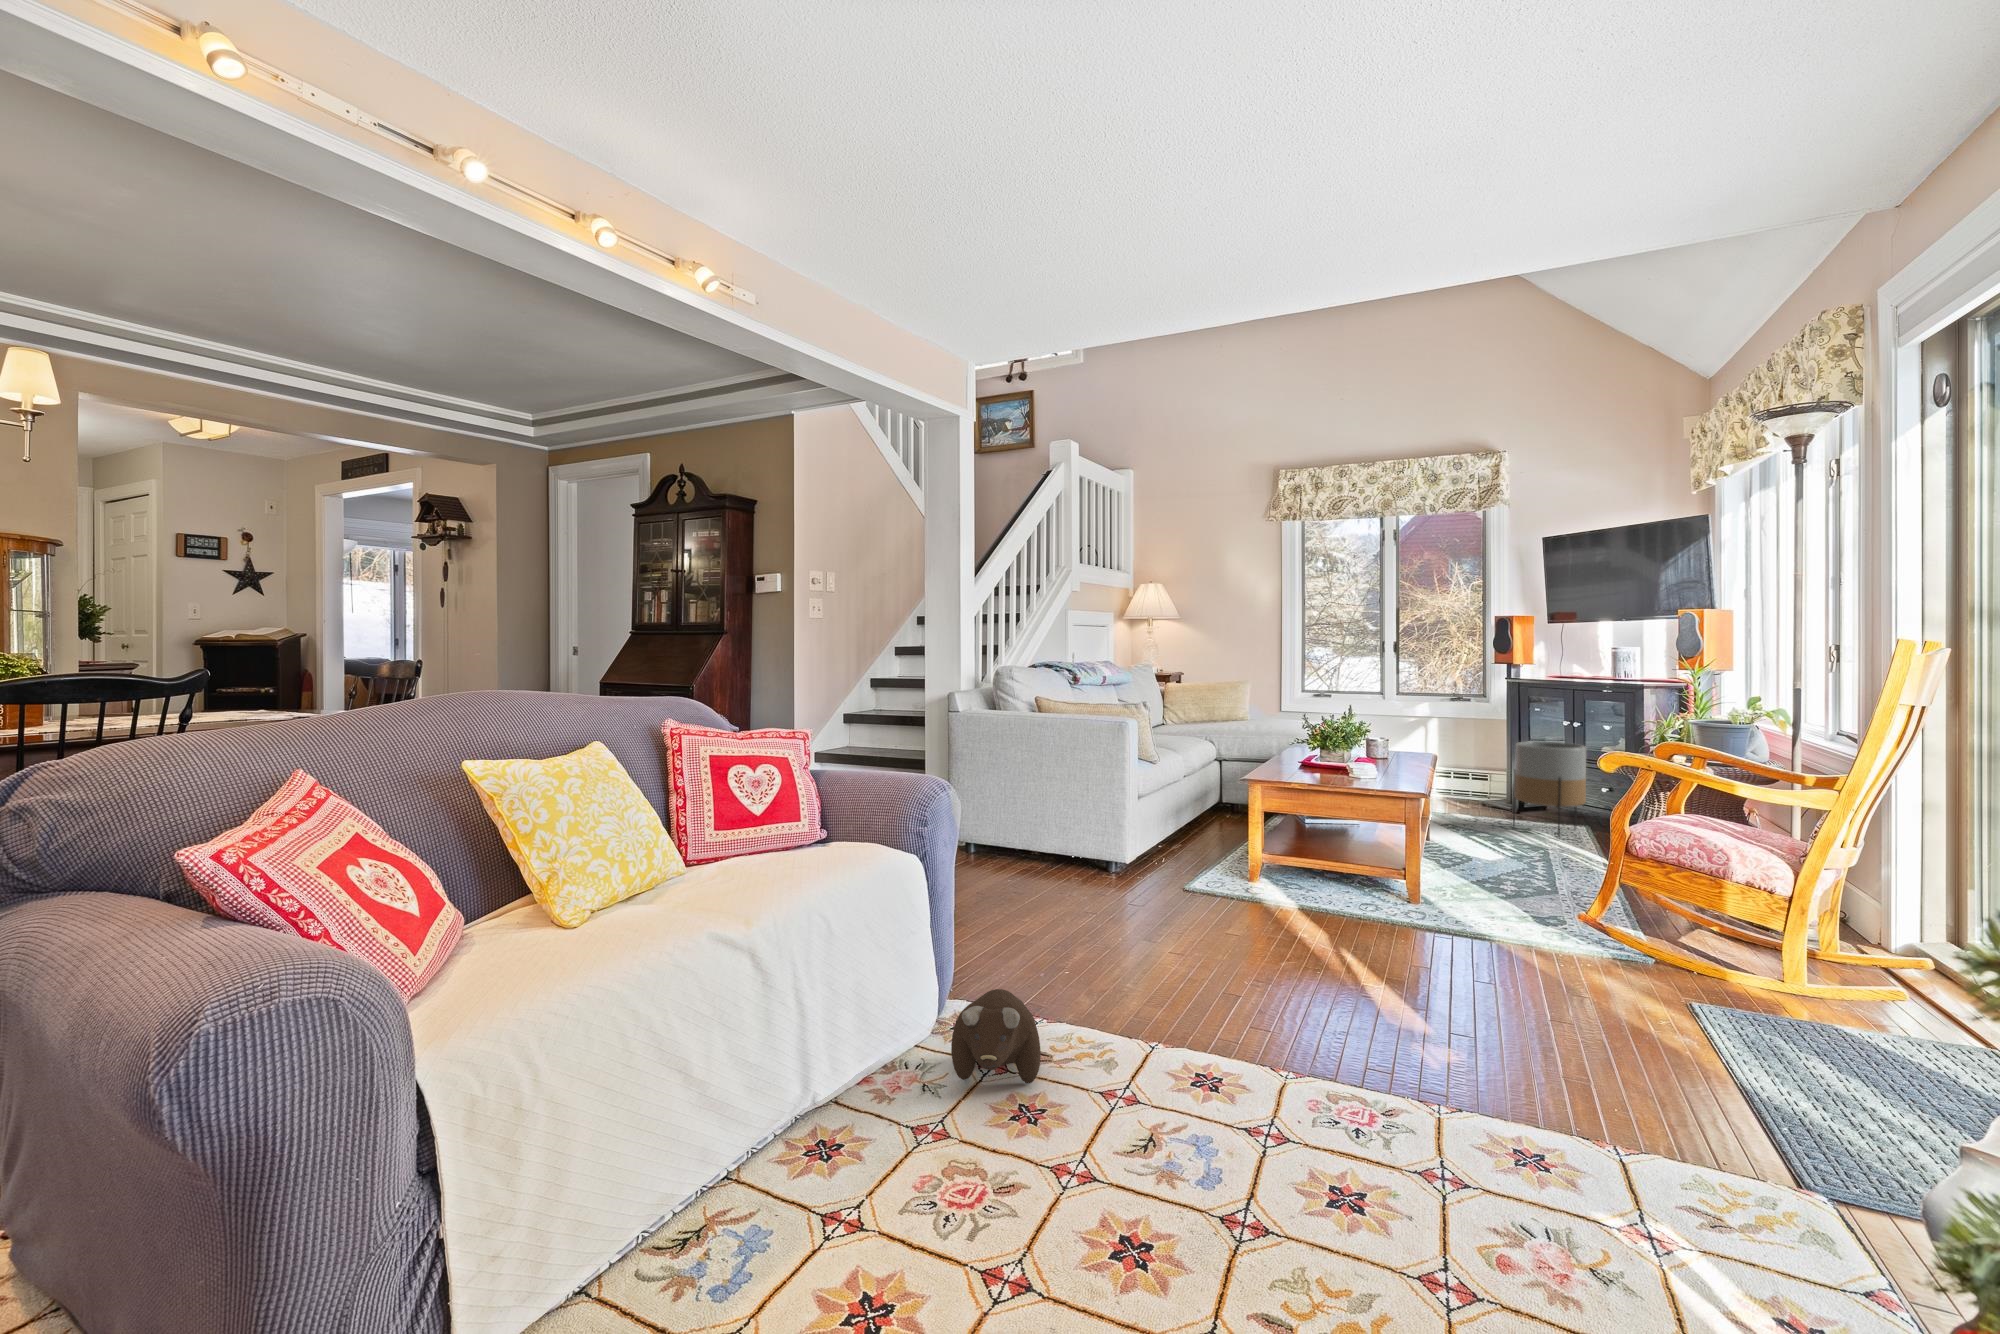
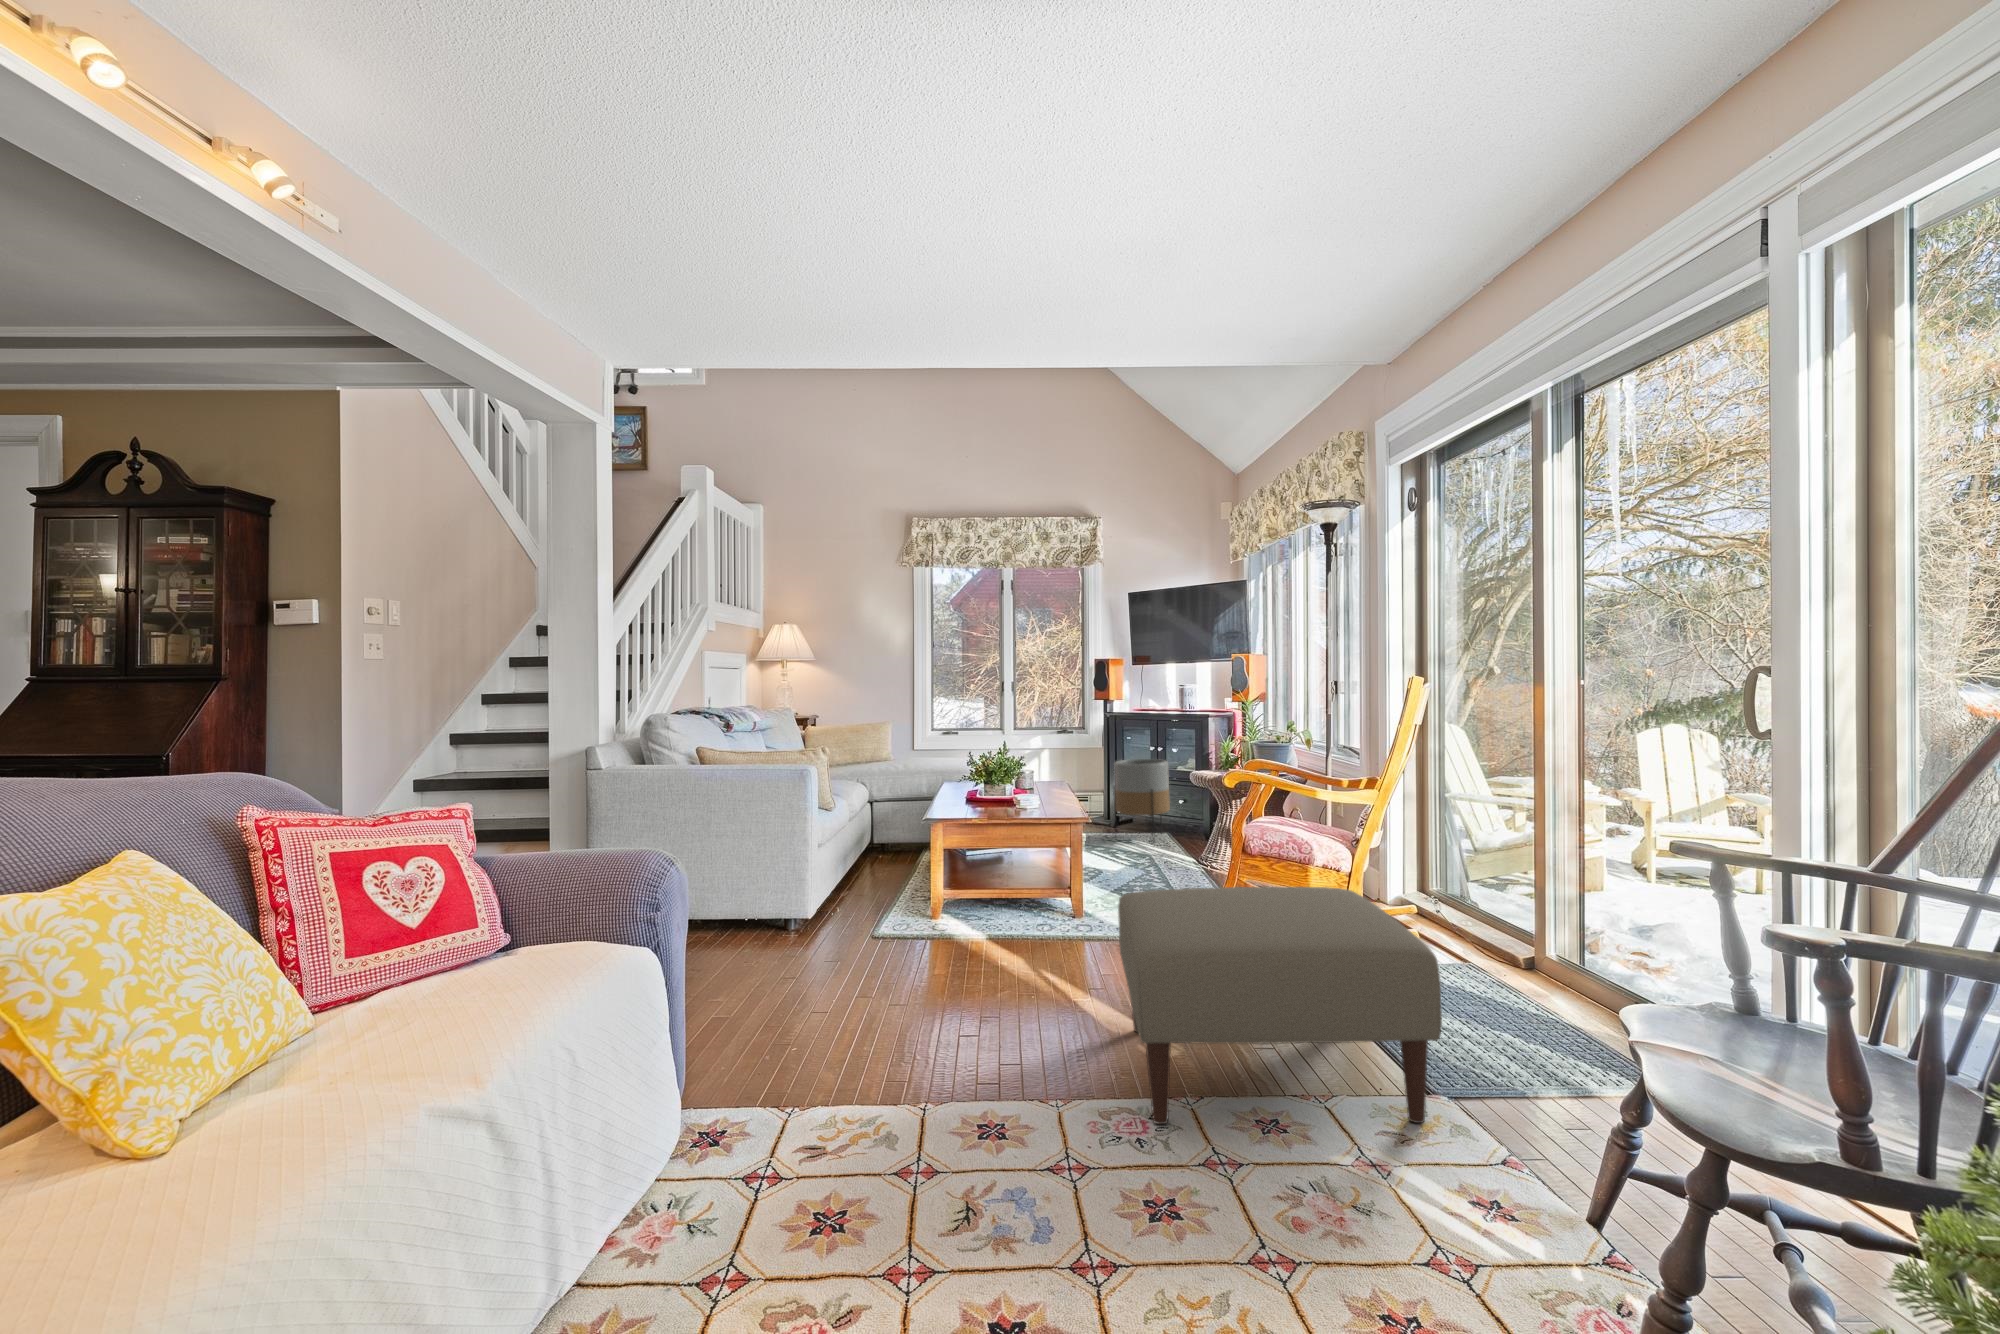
ottoman: none [1368,878,1769,1205] -> present [1118,887,1442,1124]
plush toy: present [951,989,1041,1083] -> none [715,1086,820,1204]

